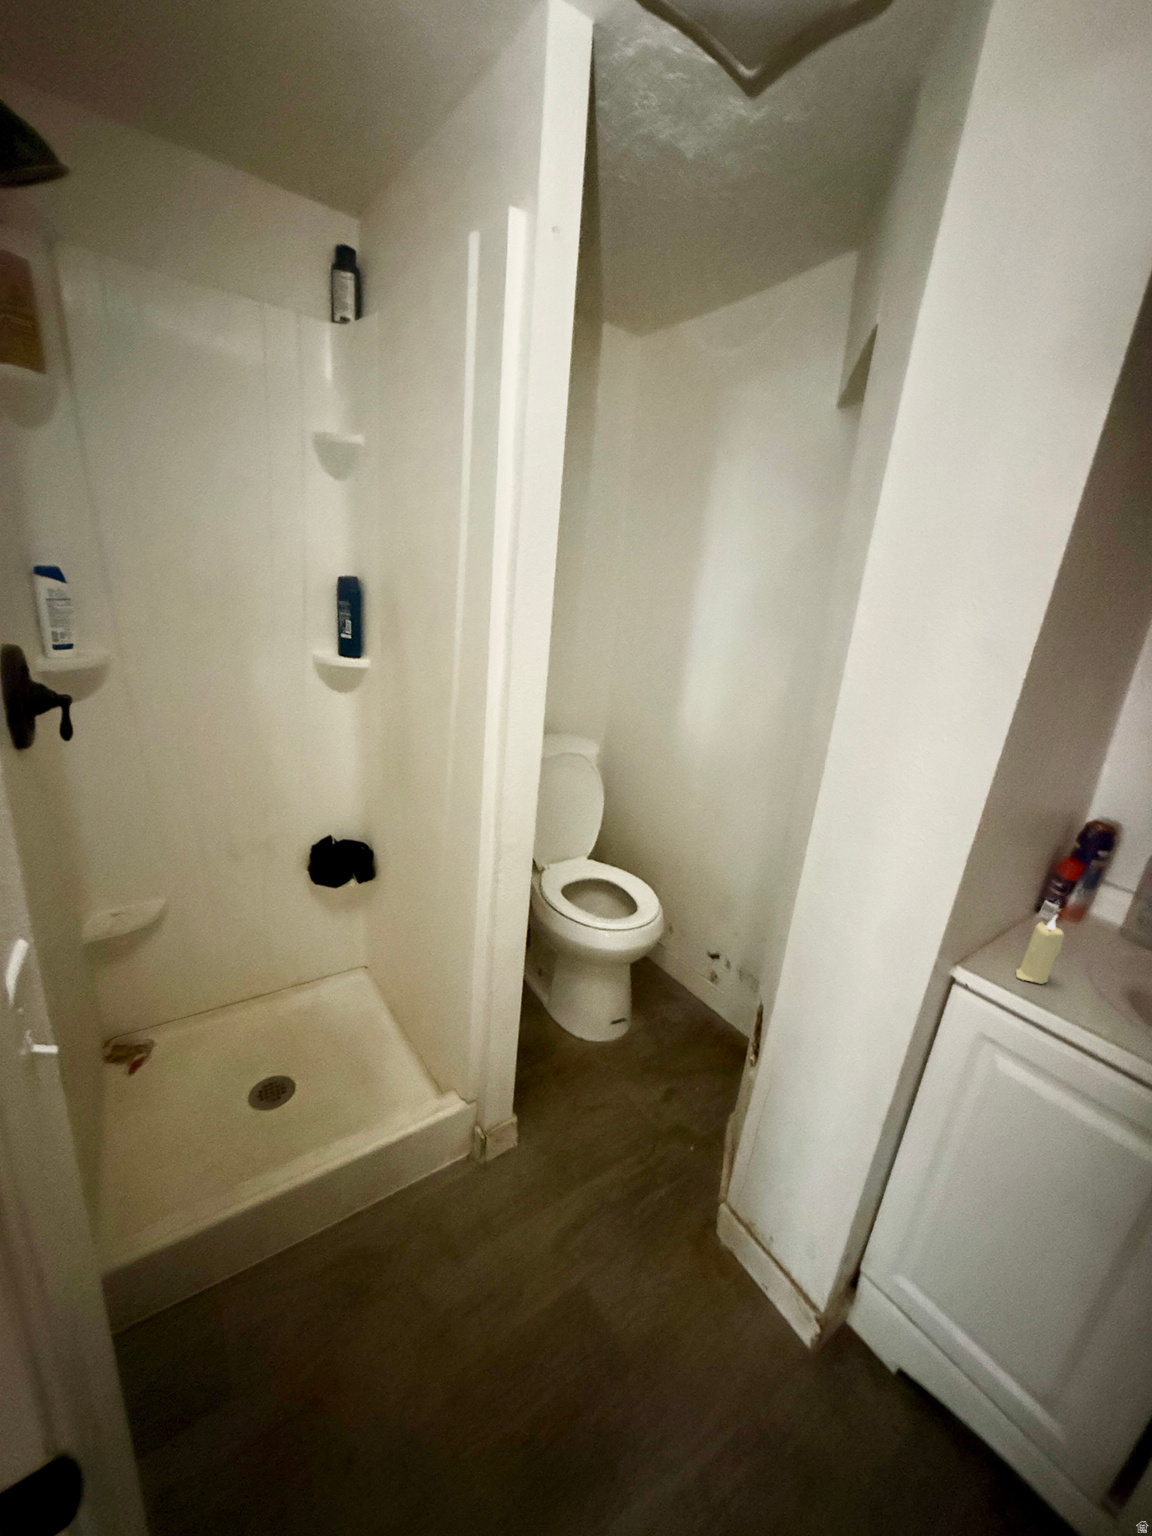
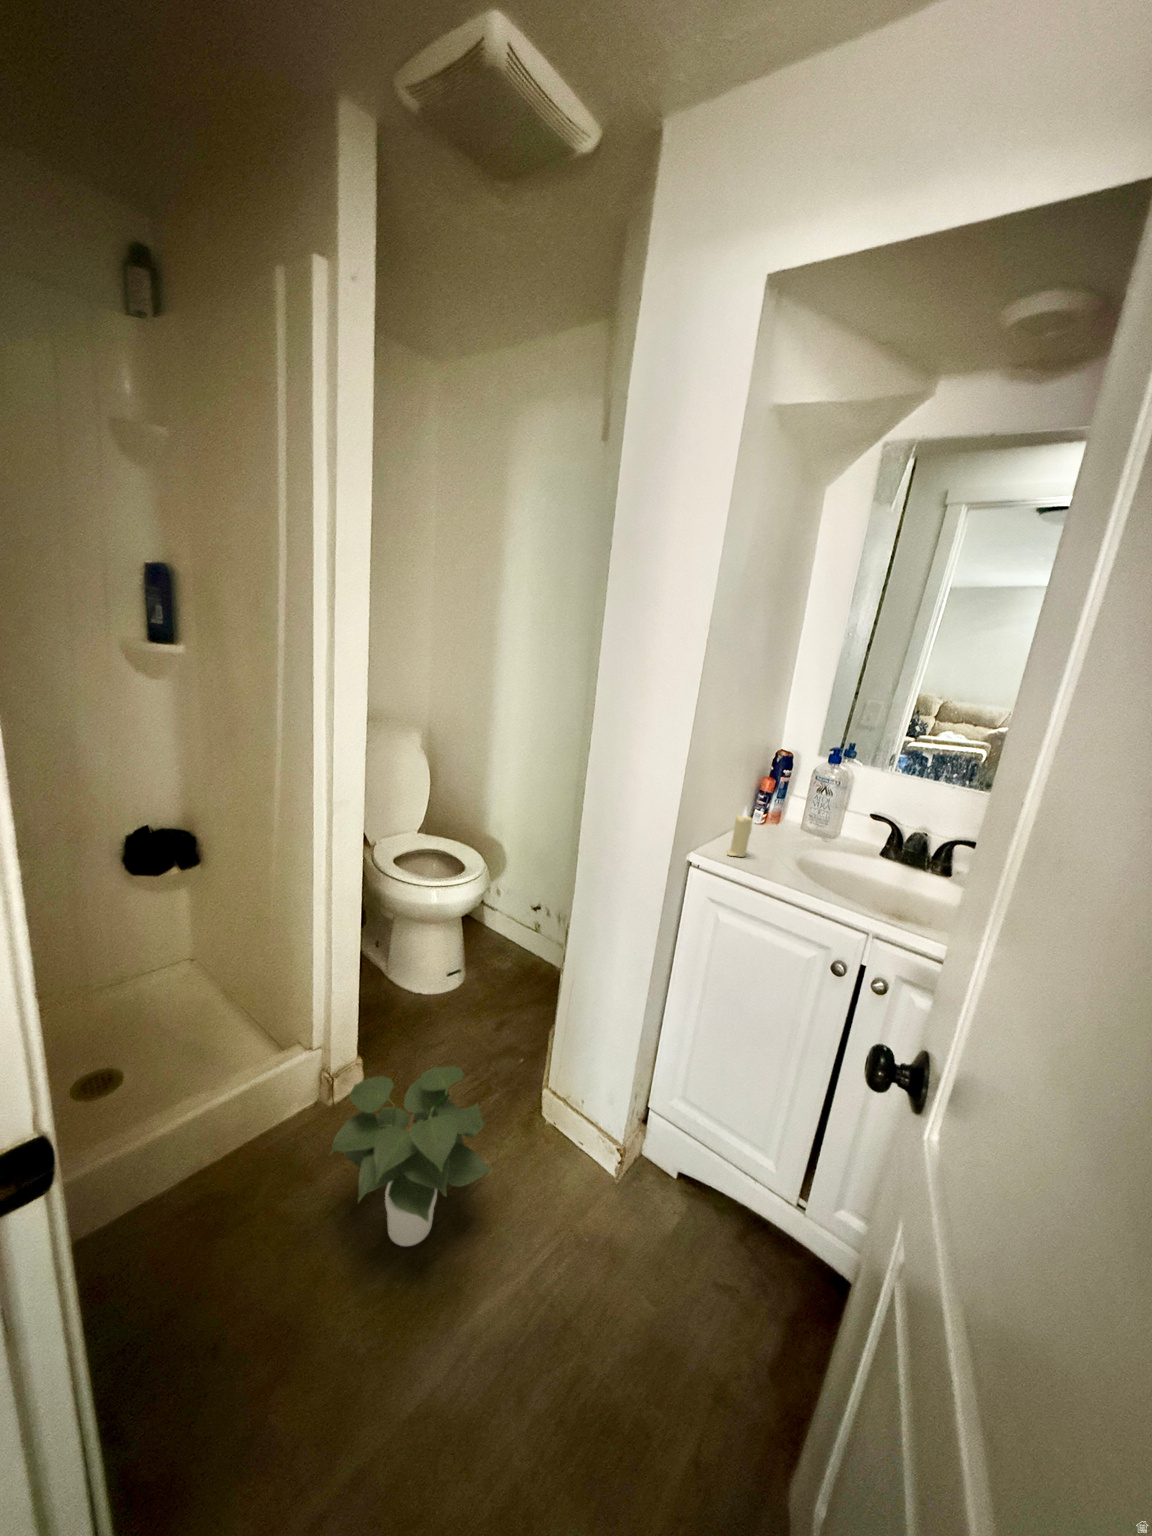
potted plant: none [475,1170,661,1384] -> present [330,1066,492,1246]

